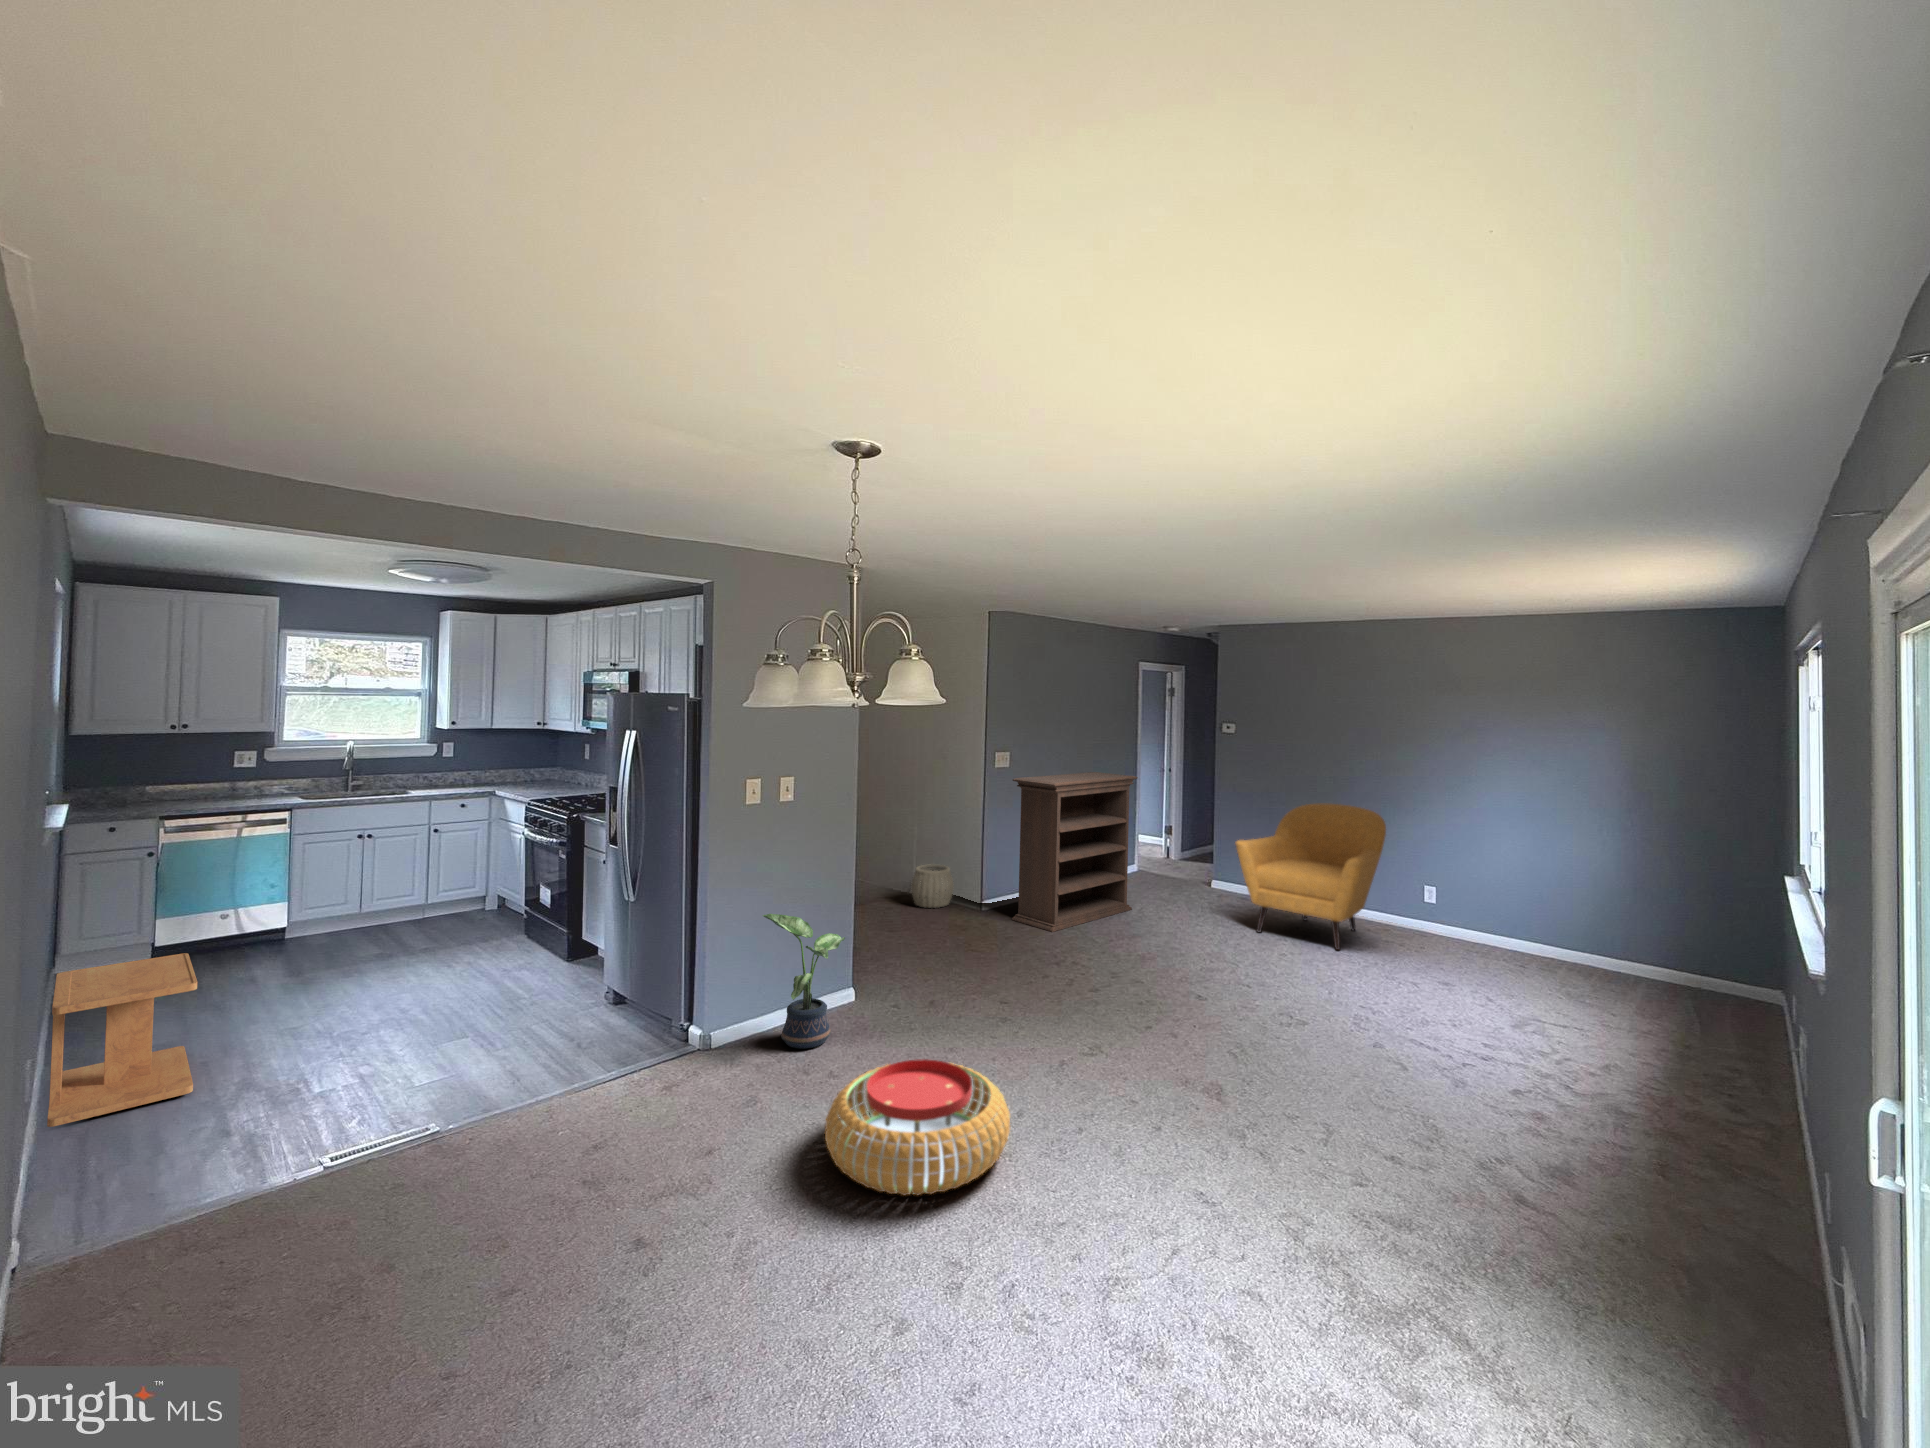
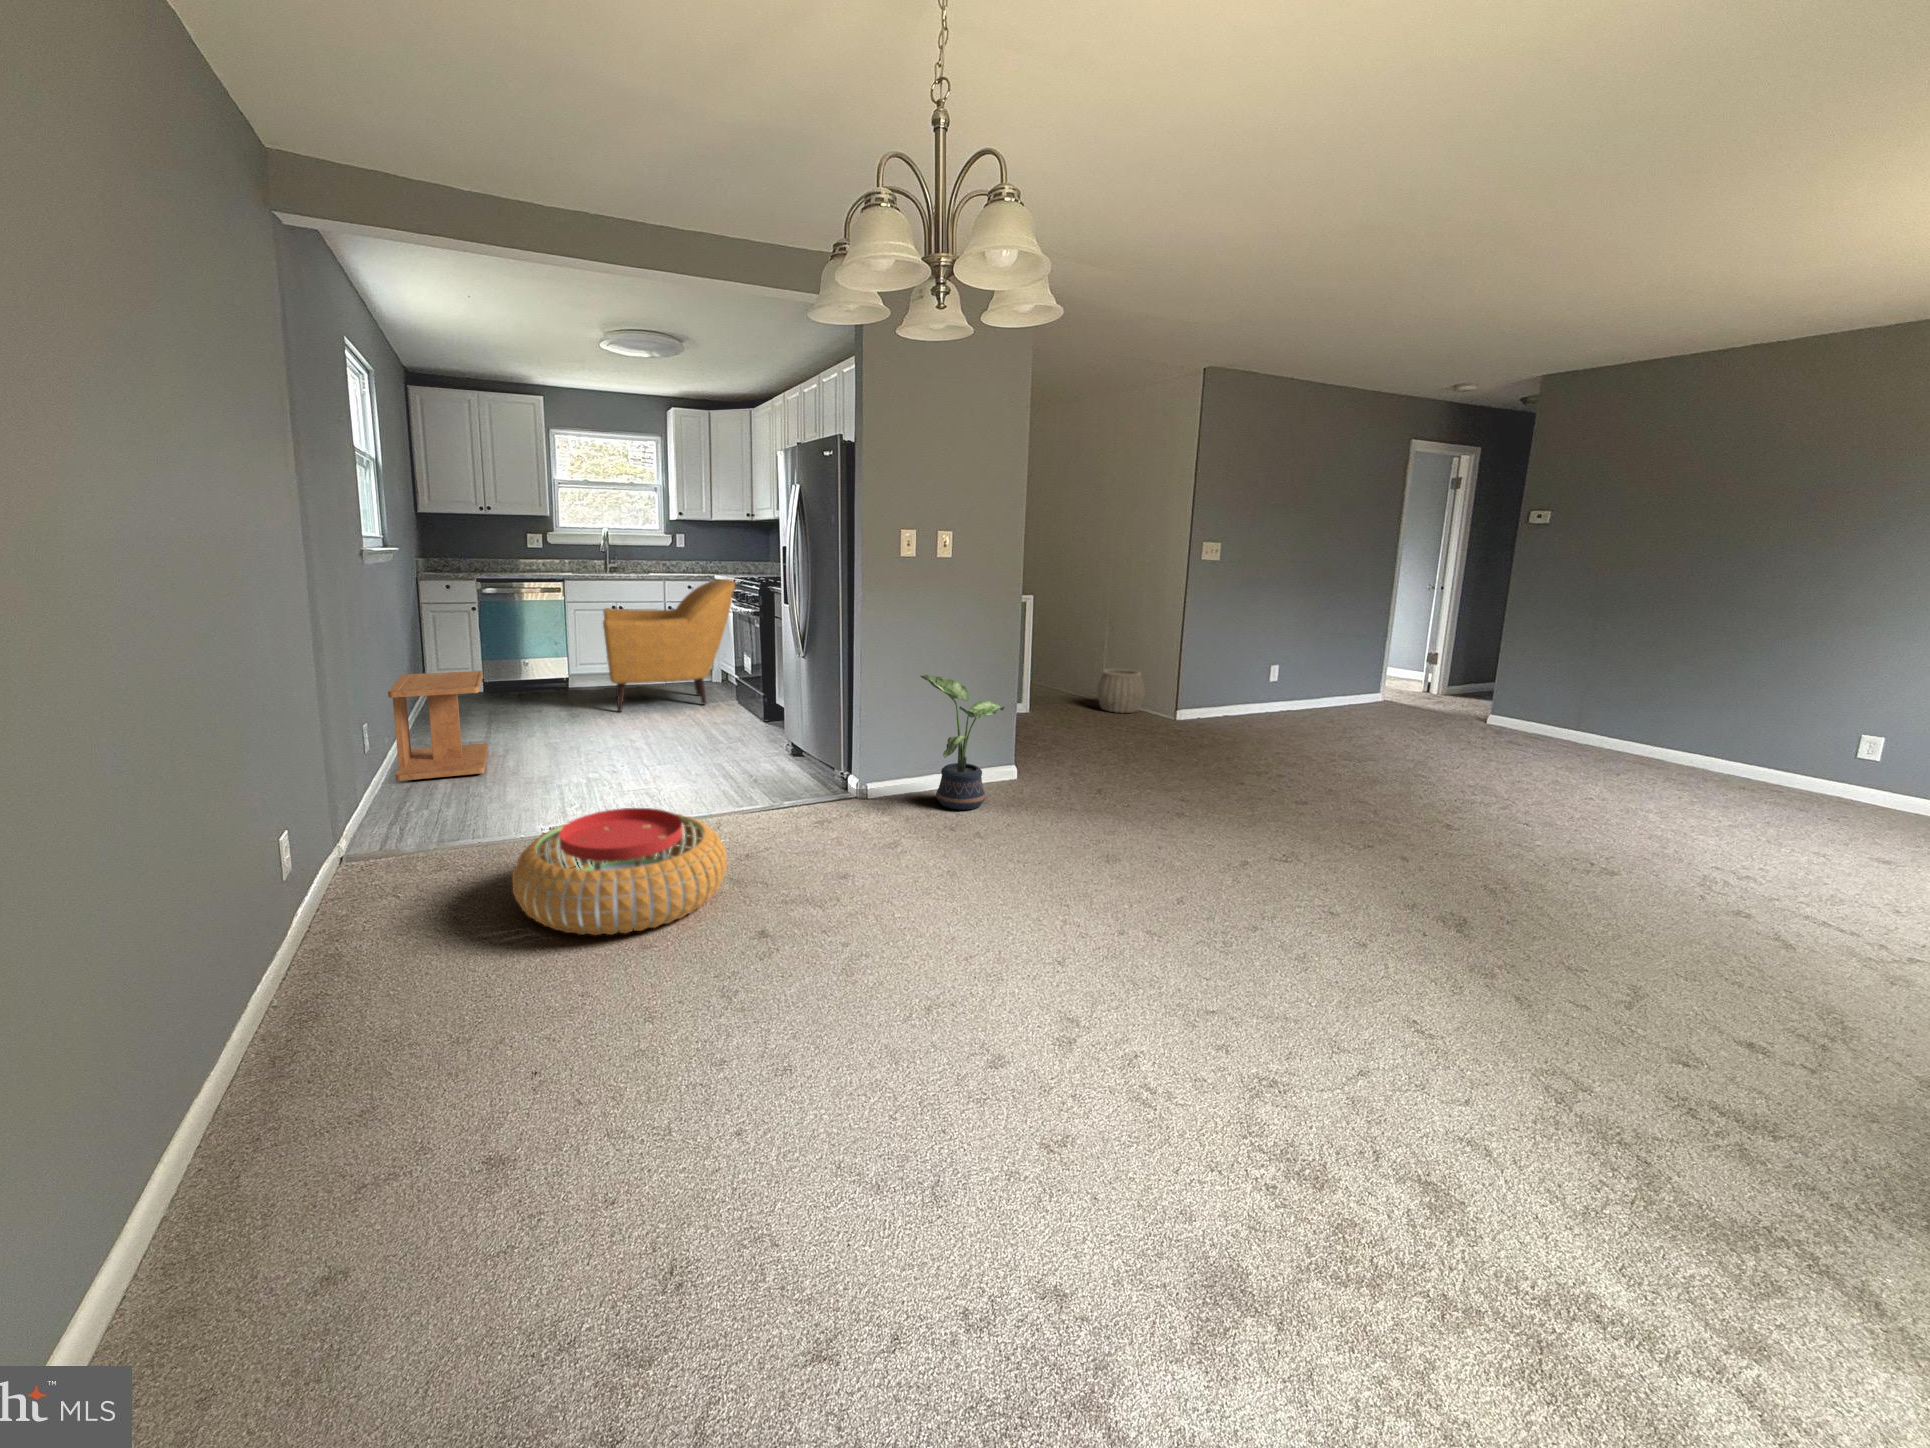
bookshelf: present [1012,772,1138,932] -> none [1209,570,1387,745]
armchair: present [1235,803,1386,950] -> present [603,579,735,712]
pouf: present [825,1060,1010,1195] -> present [512,808,727,935]

